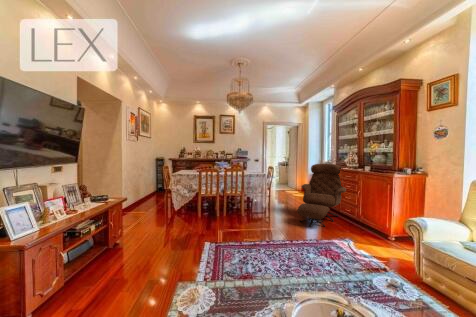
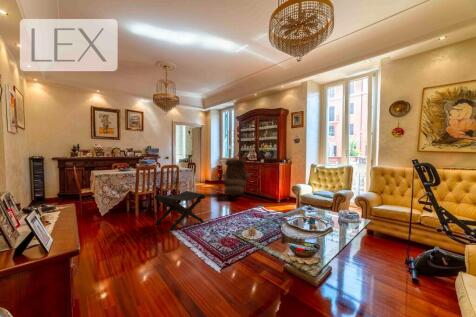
footstool: none [155,209,220,271] -> present [154,191,205,231]

